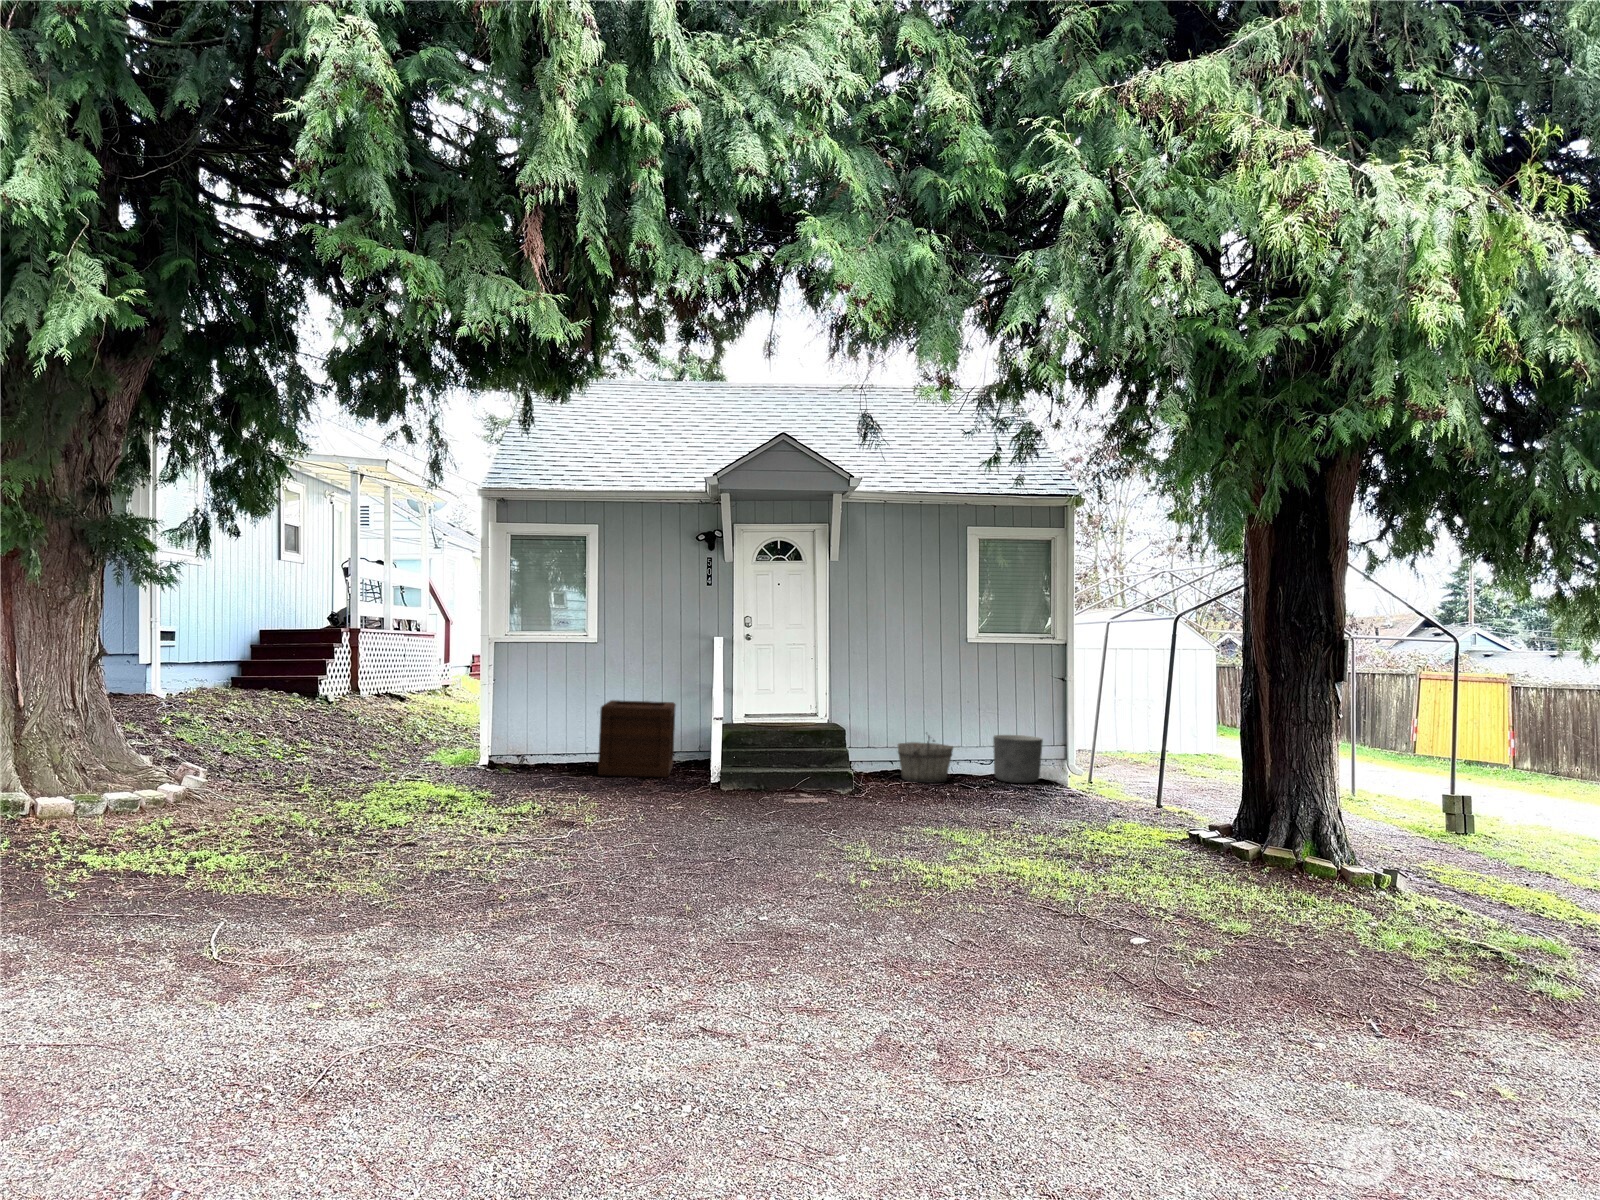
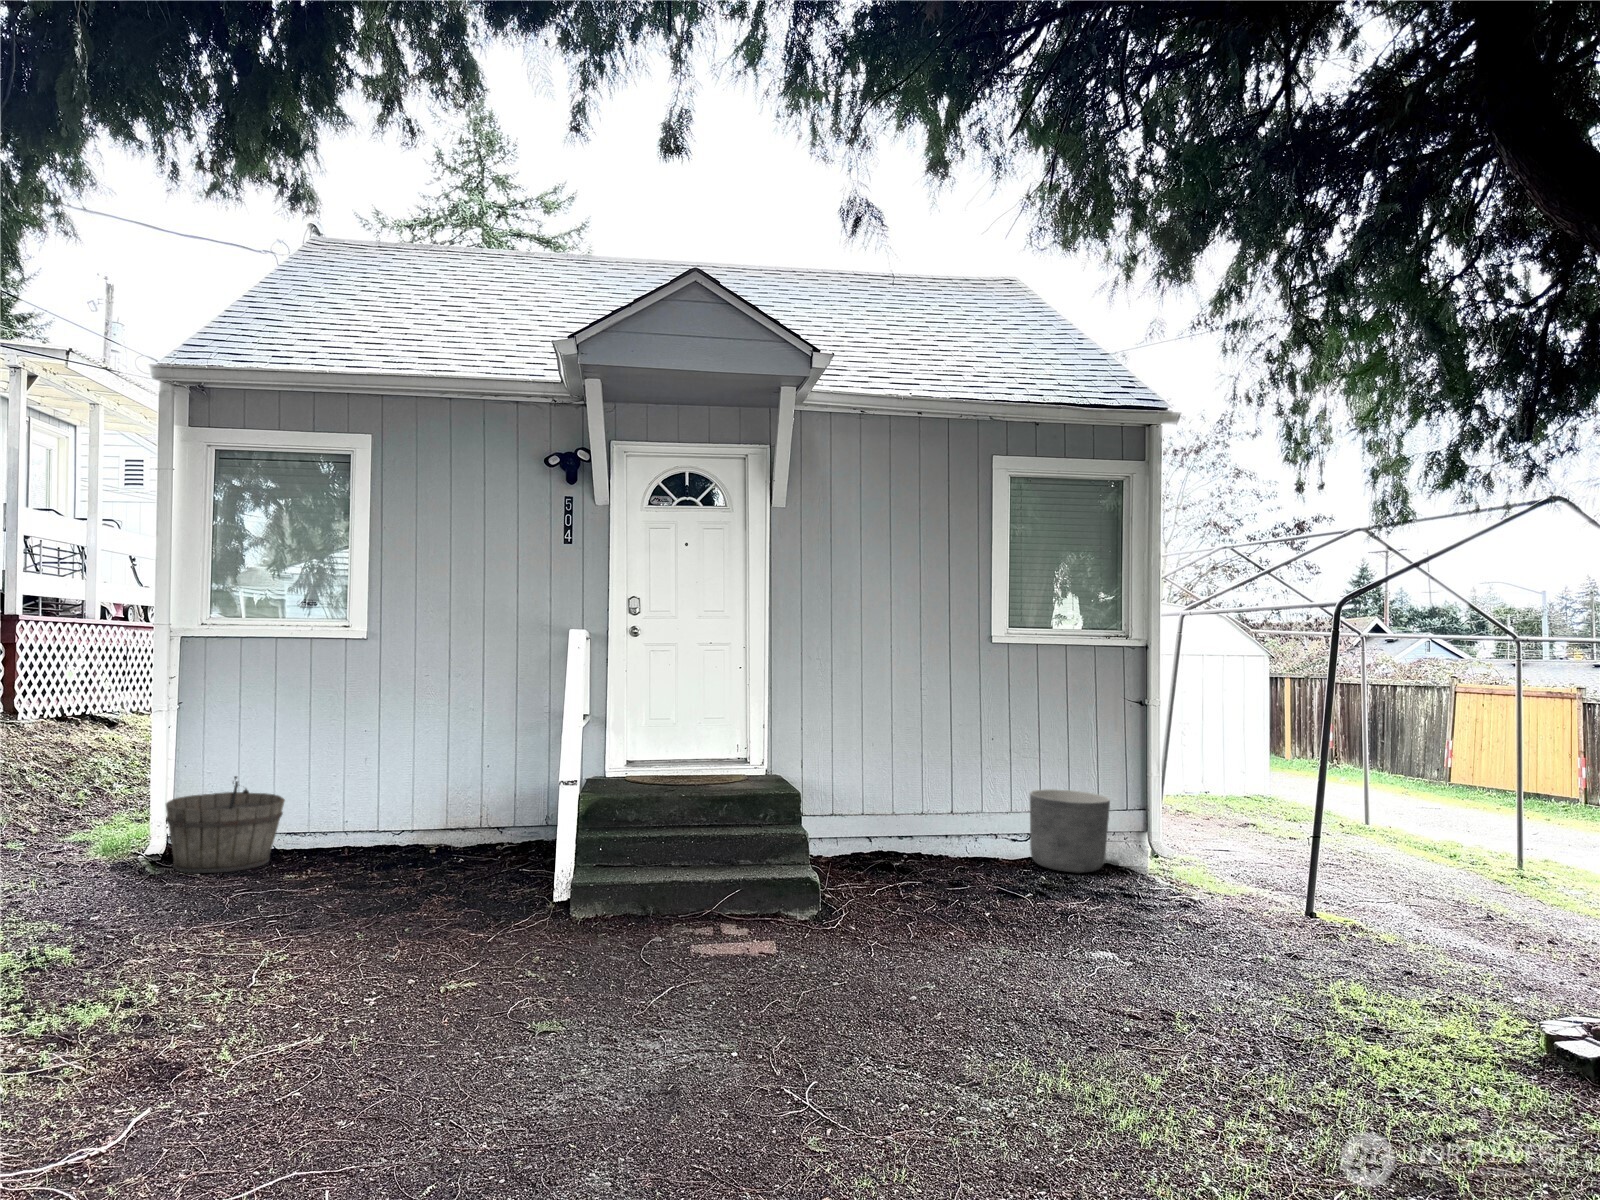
wooden crate: present [598,700,676,778] -> none [348,738,507,881]
wooden bucket: present [898,736,953,783] -> present [166,776,285,873]

